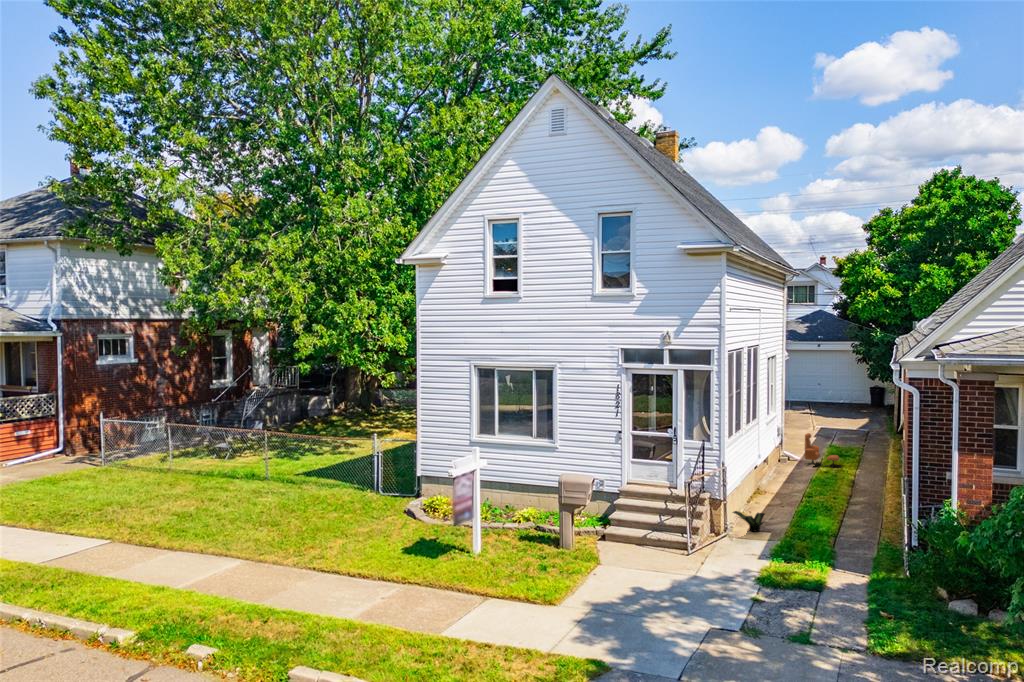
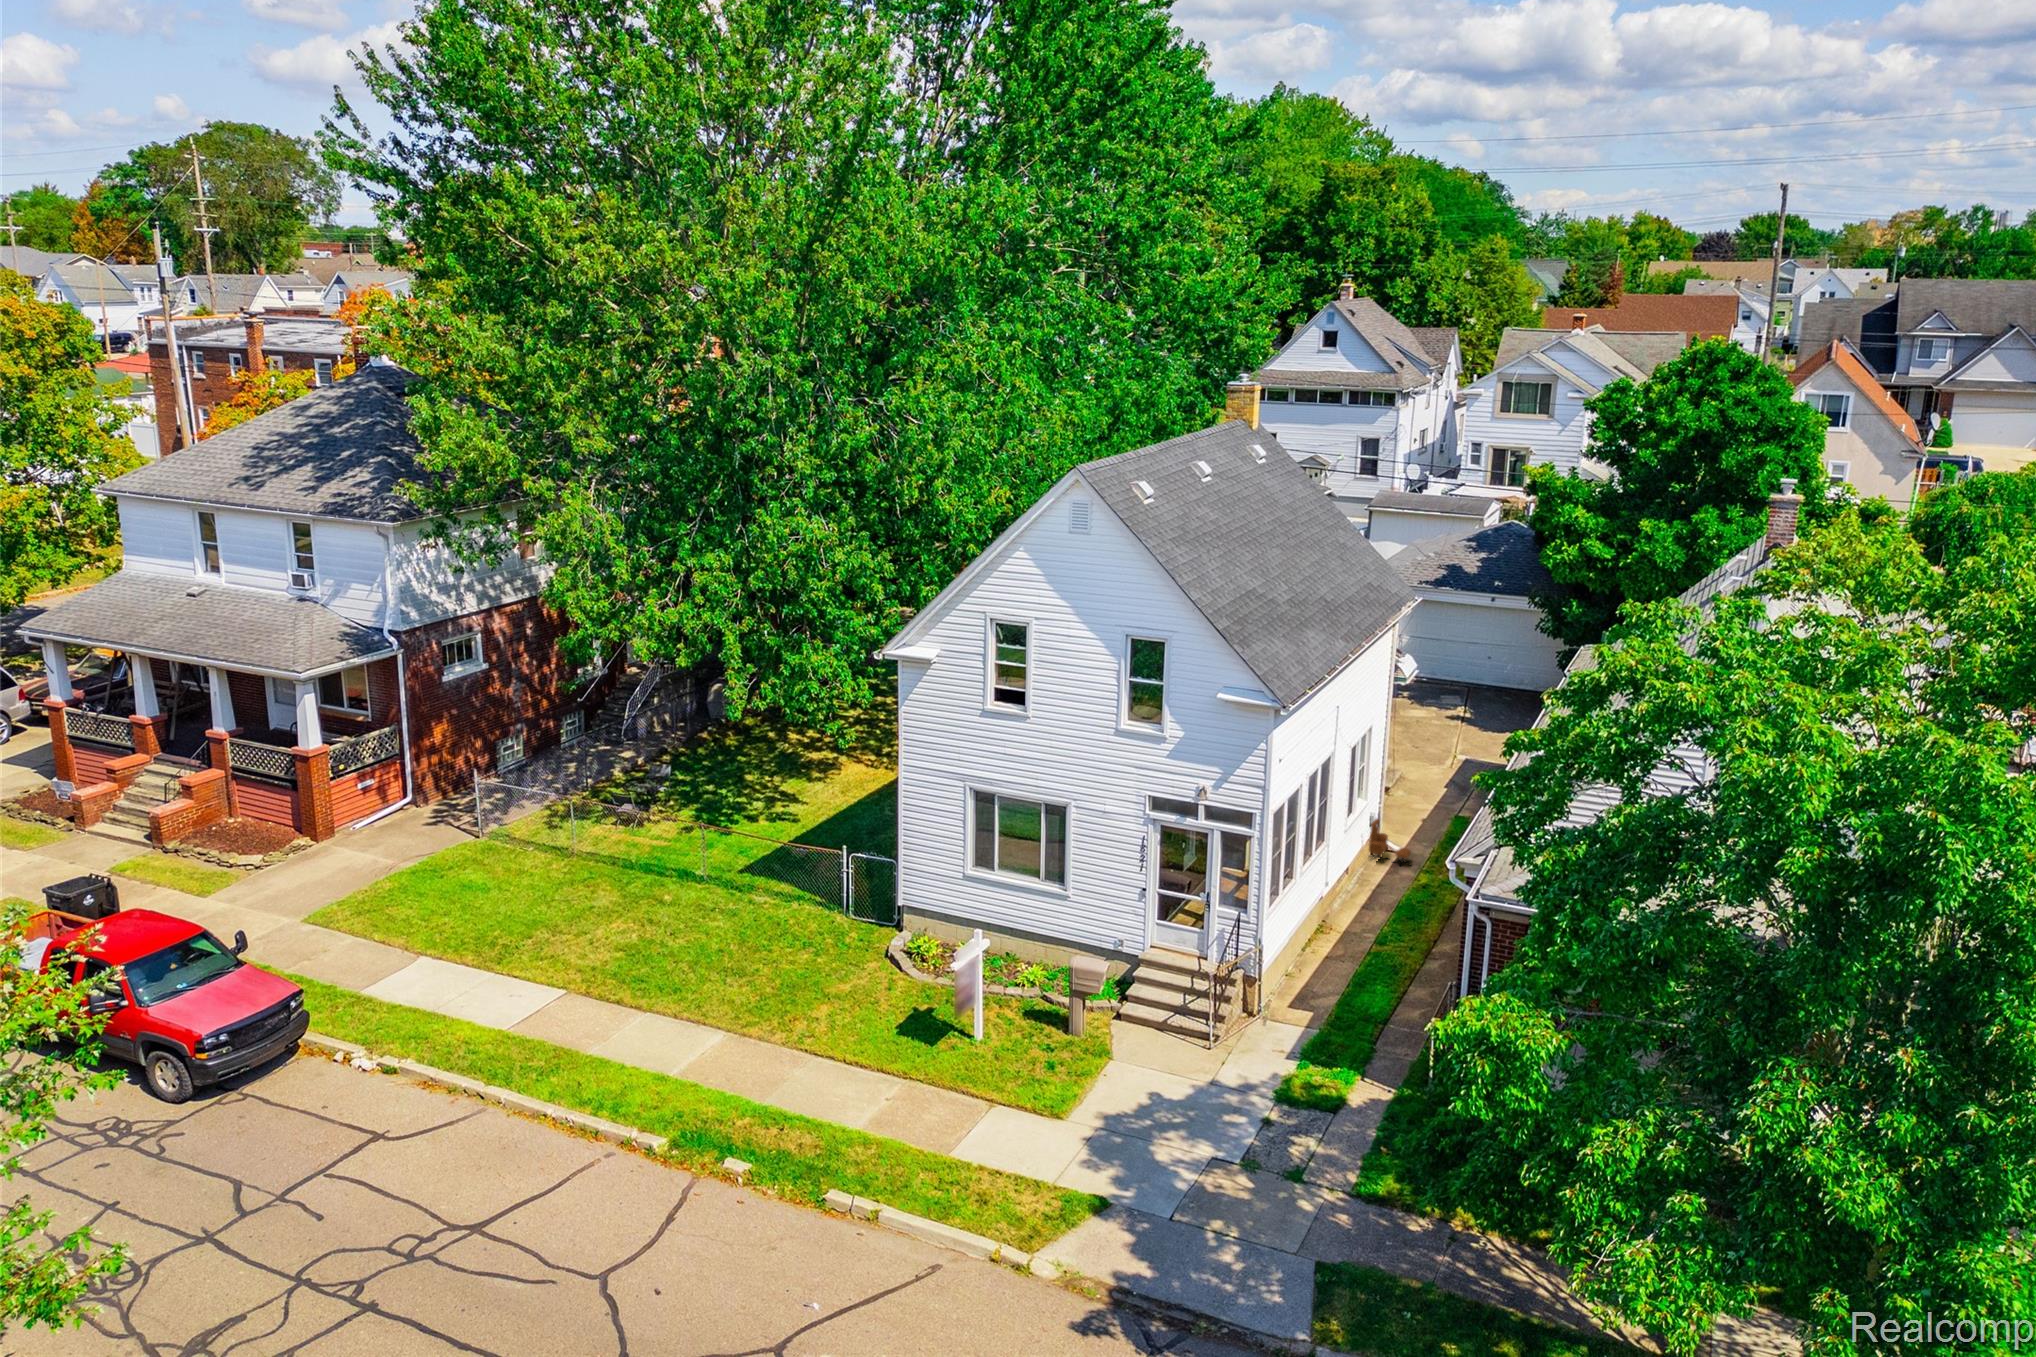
potted plant: present [733,511,773,532] -> none [1264,982,1311,1010]

